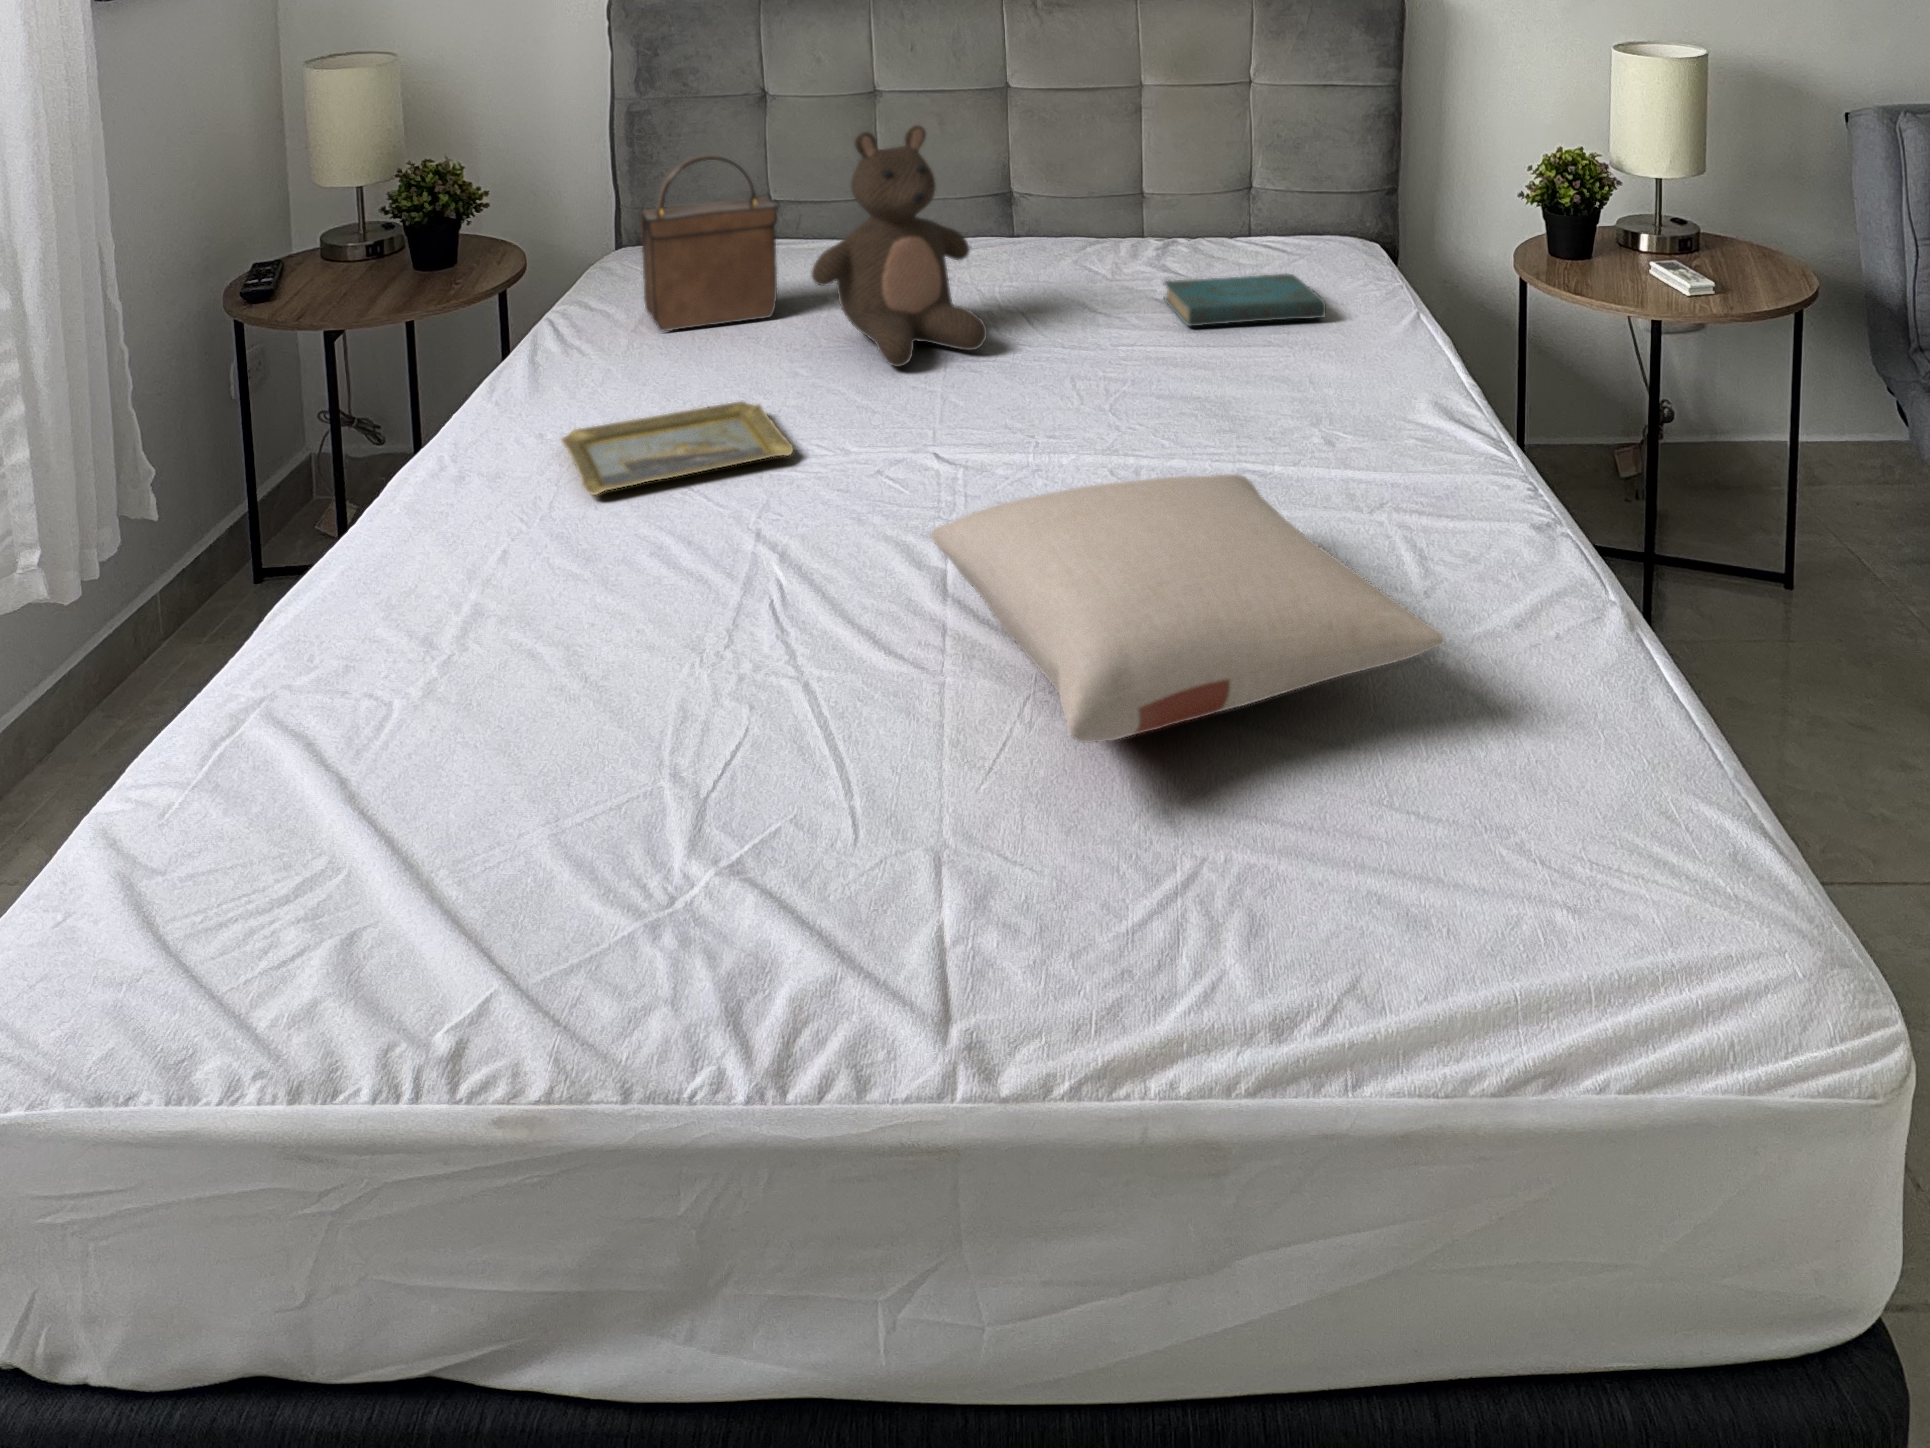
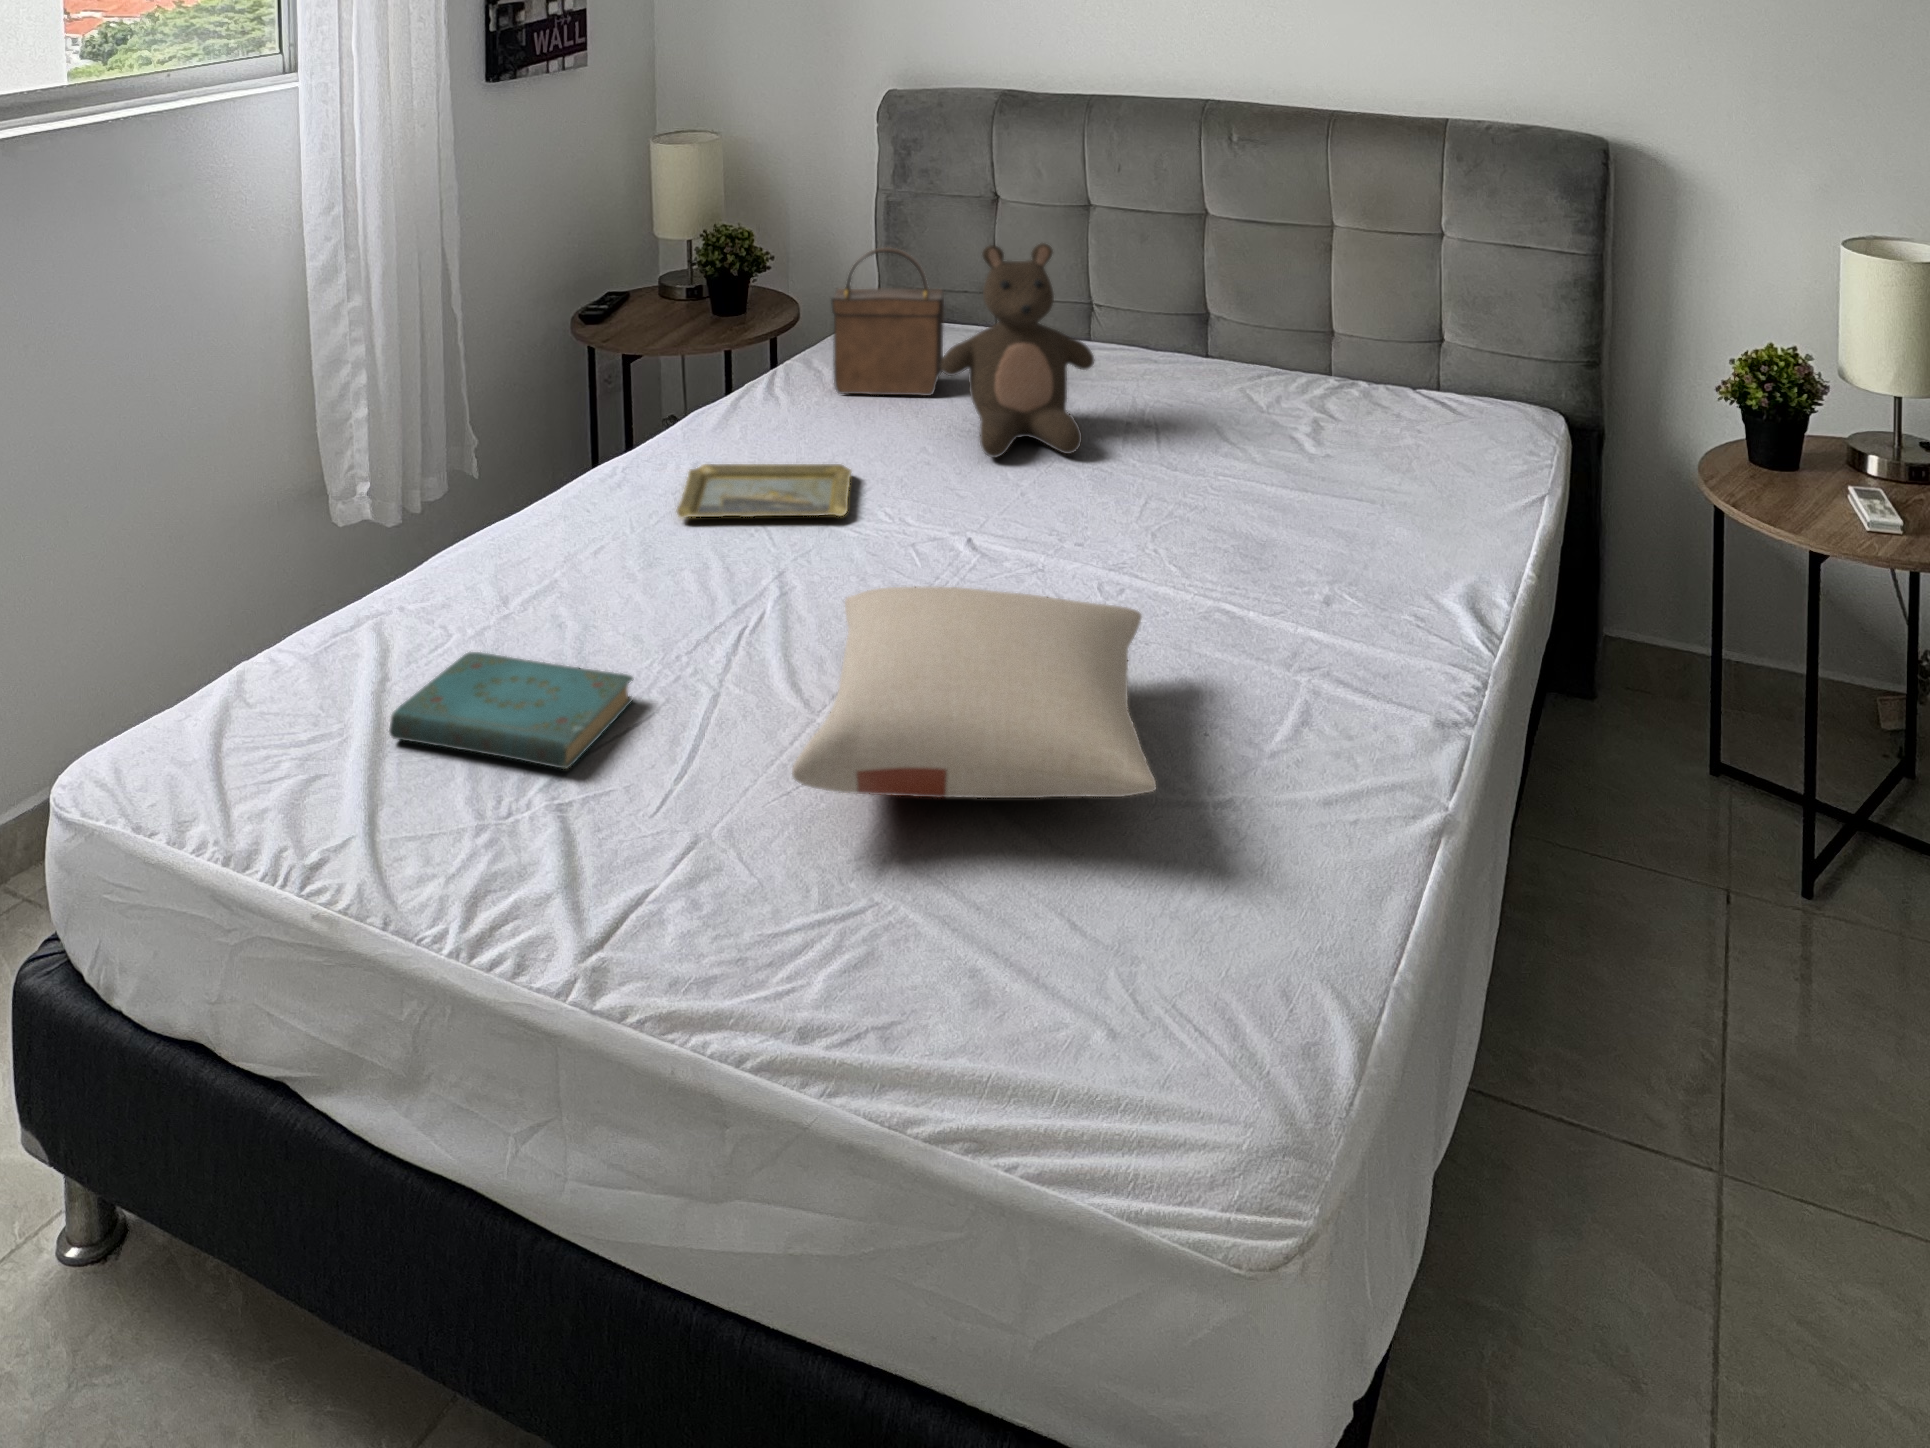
book: present [1164,274,1326,326] -> present [389,652,633,769]

